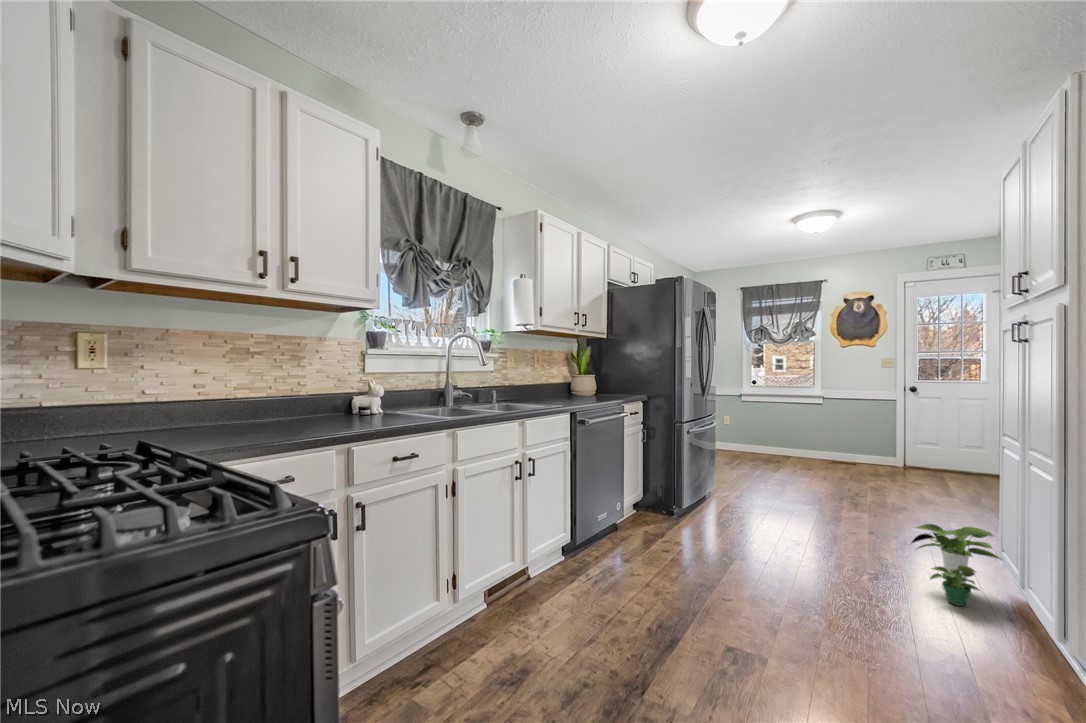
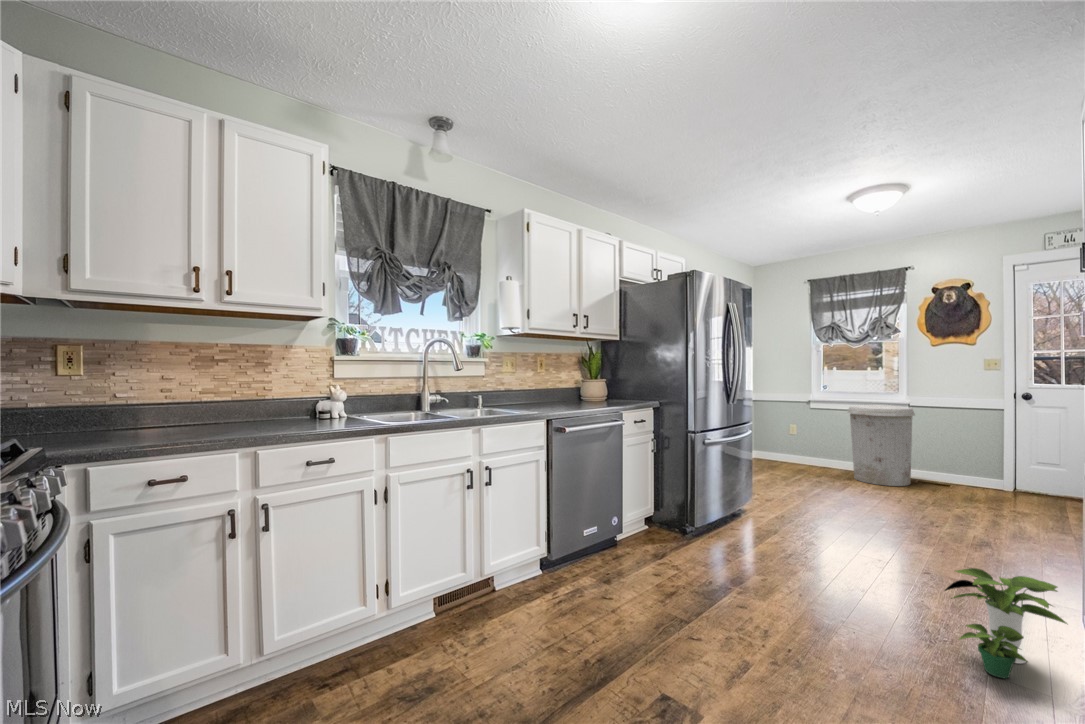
trash can: none [777,397,831,466] -> present [848,405,915,486]

